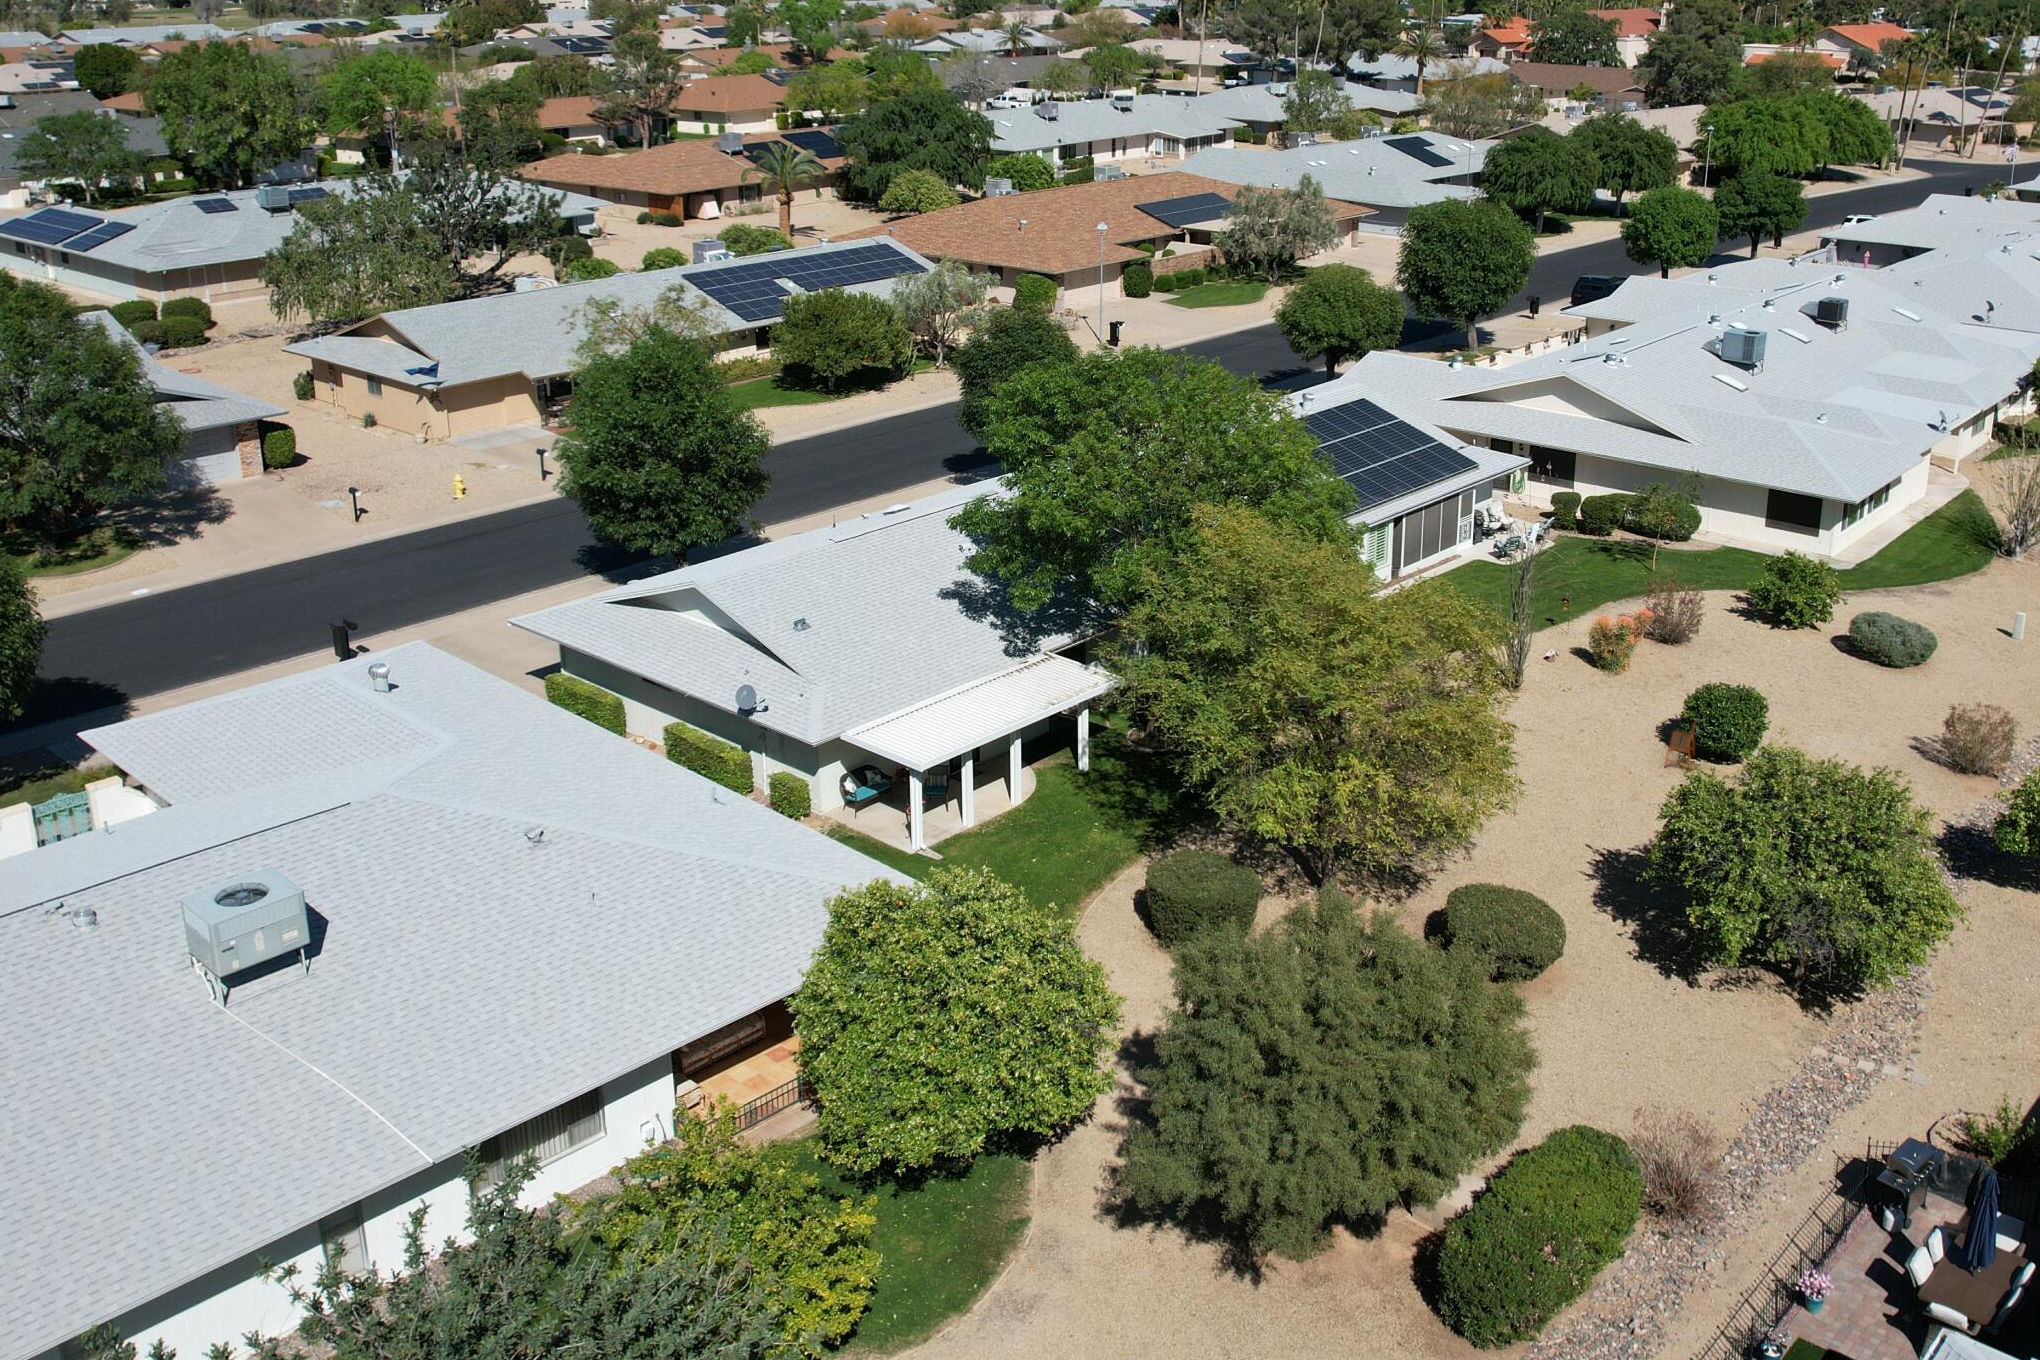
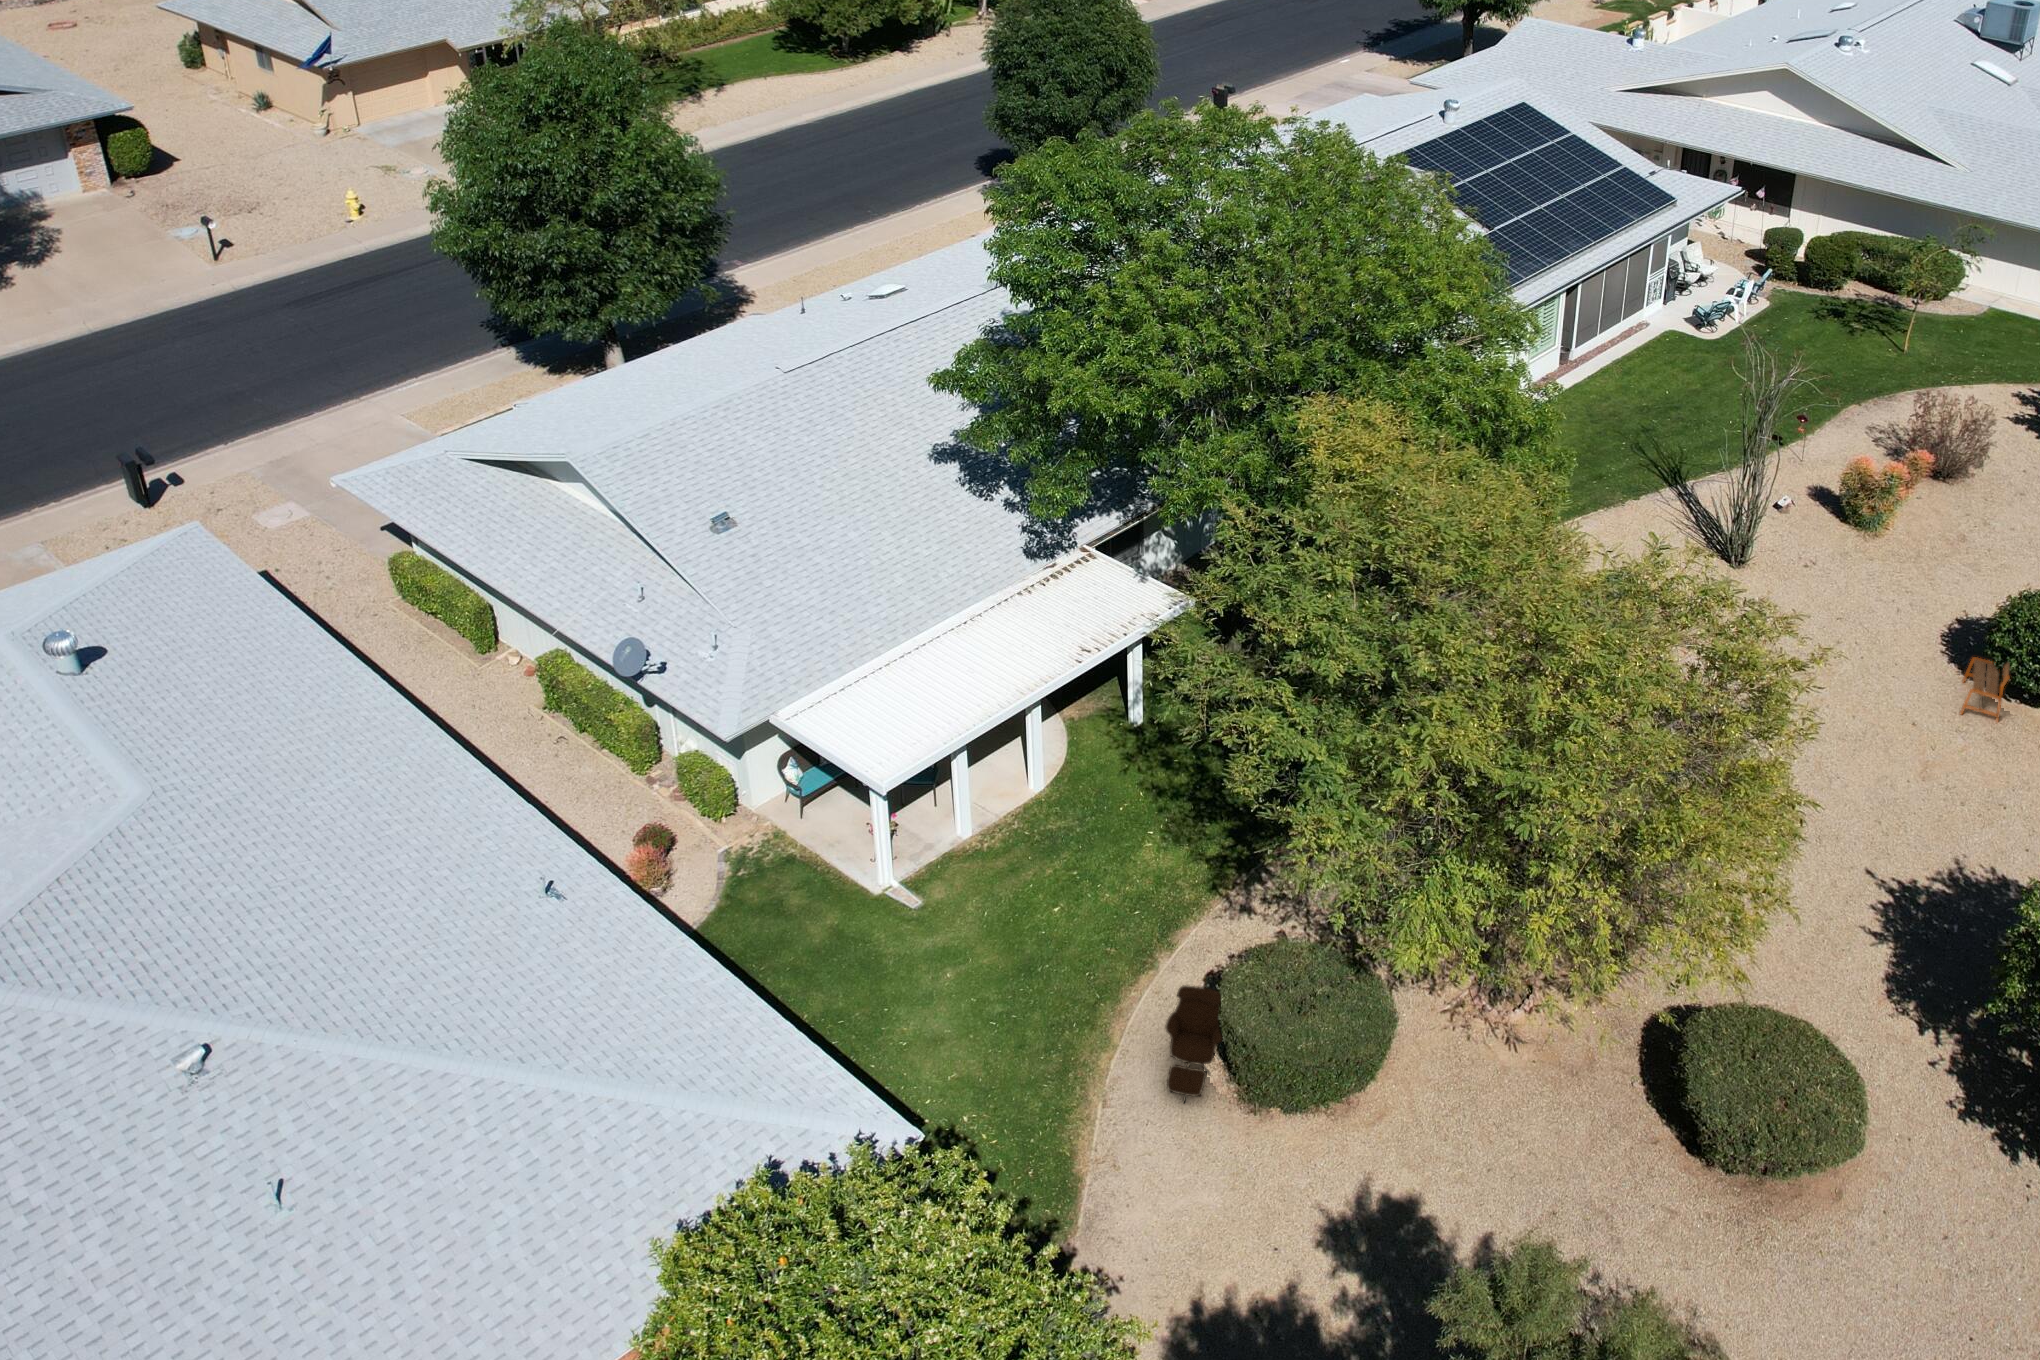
lounge chair: none [1112,880,1152,952] -> present [1165,985,1222,1102]

